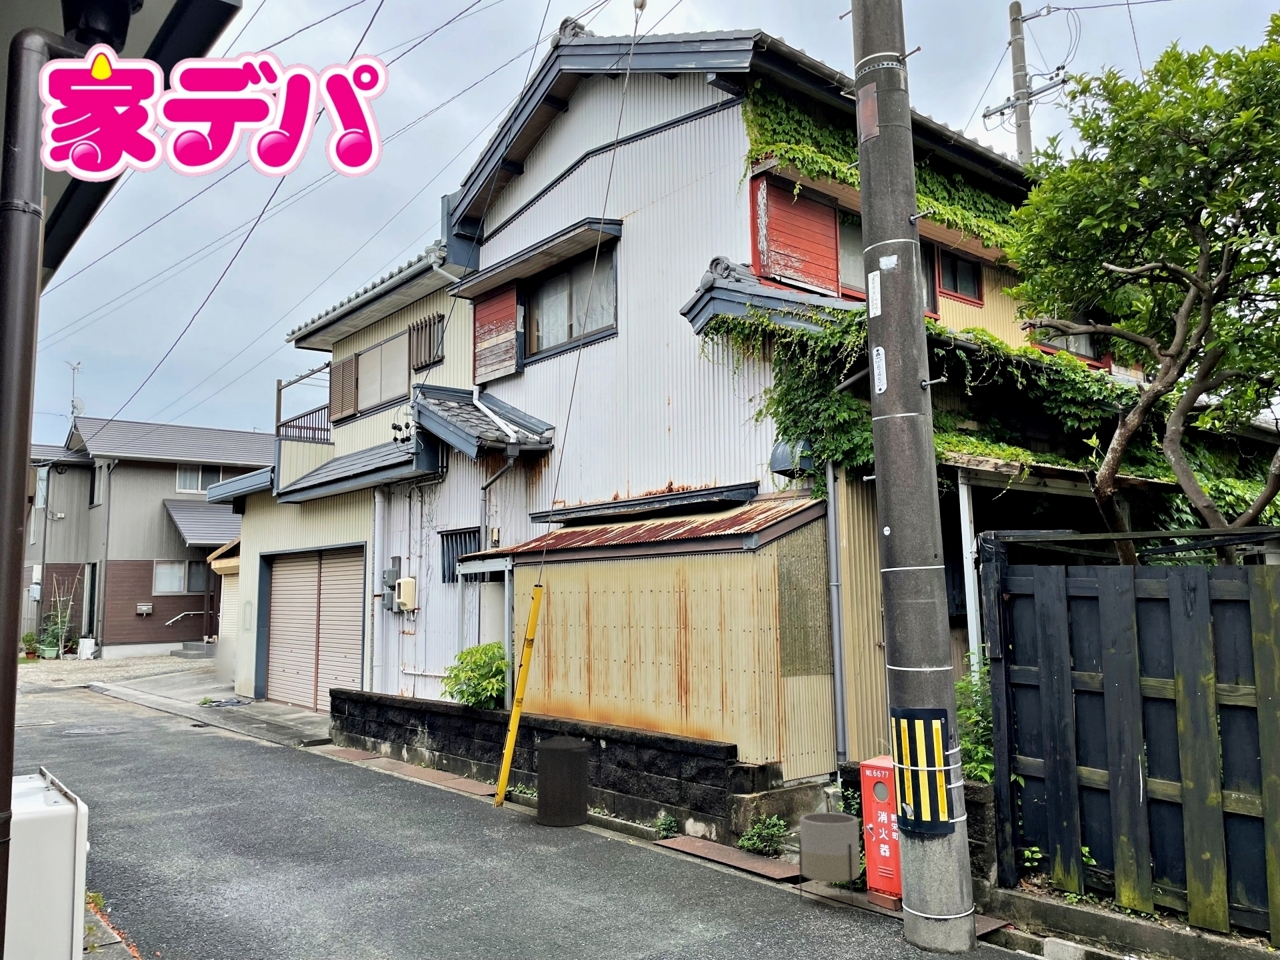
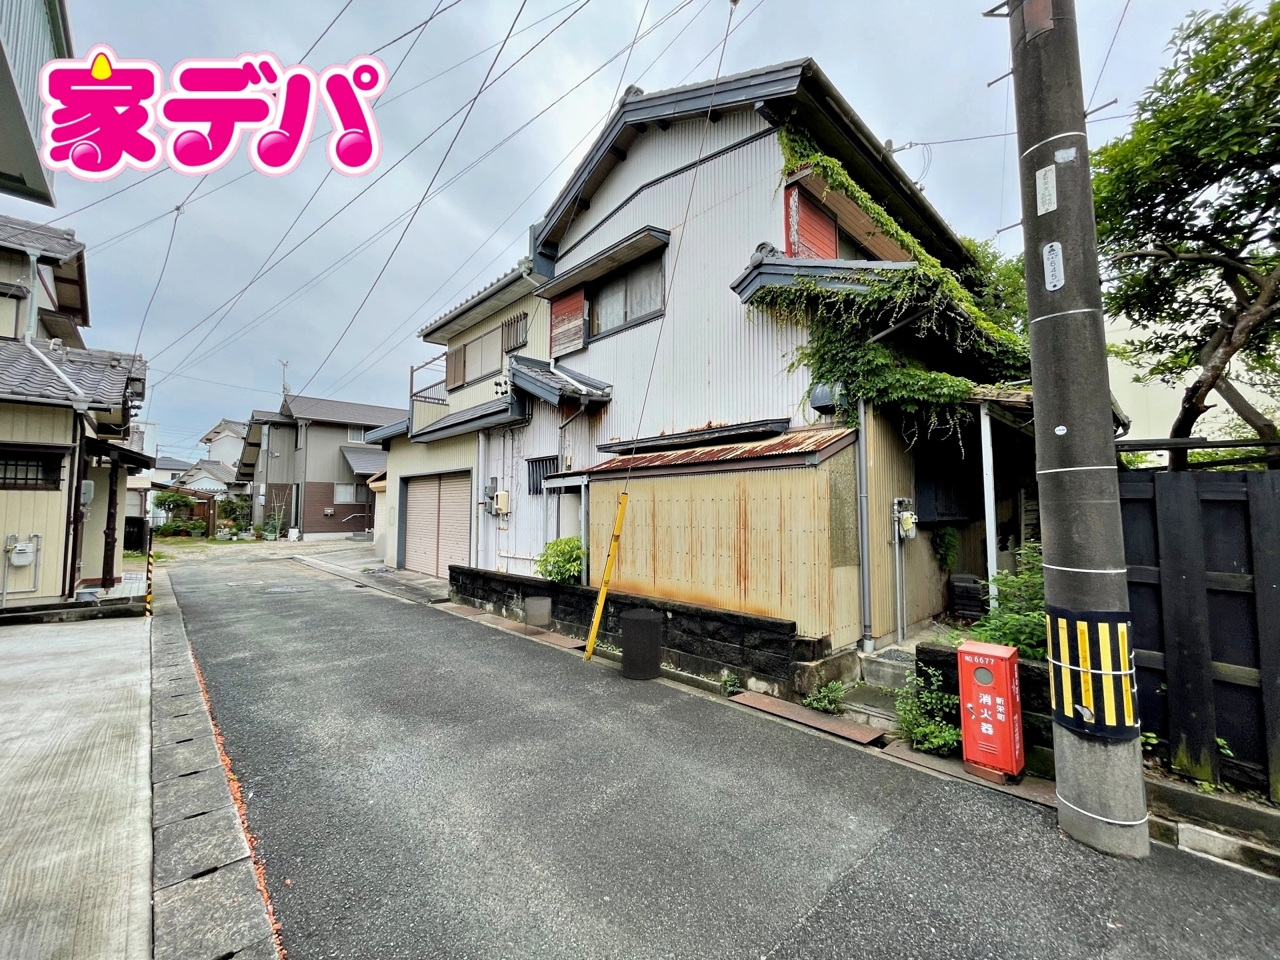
planter: present [799,813,860,907] -> present [525,597,551,626]

